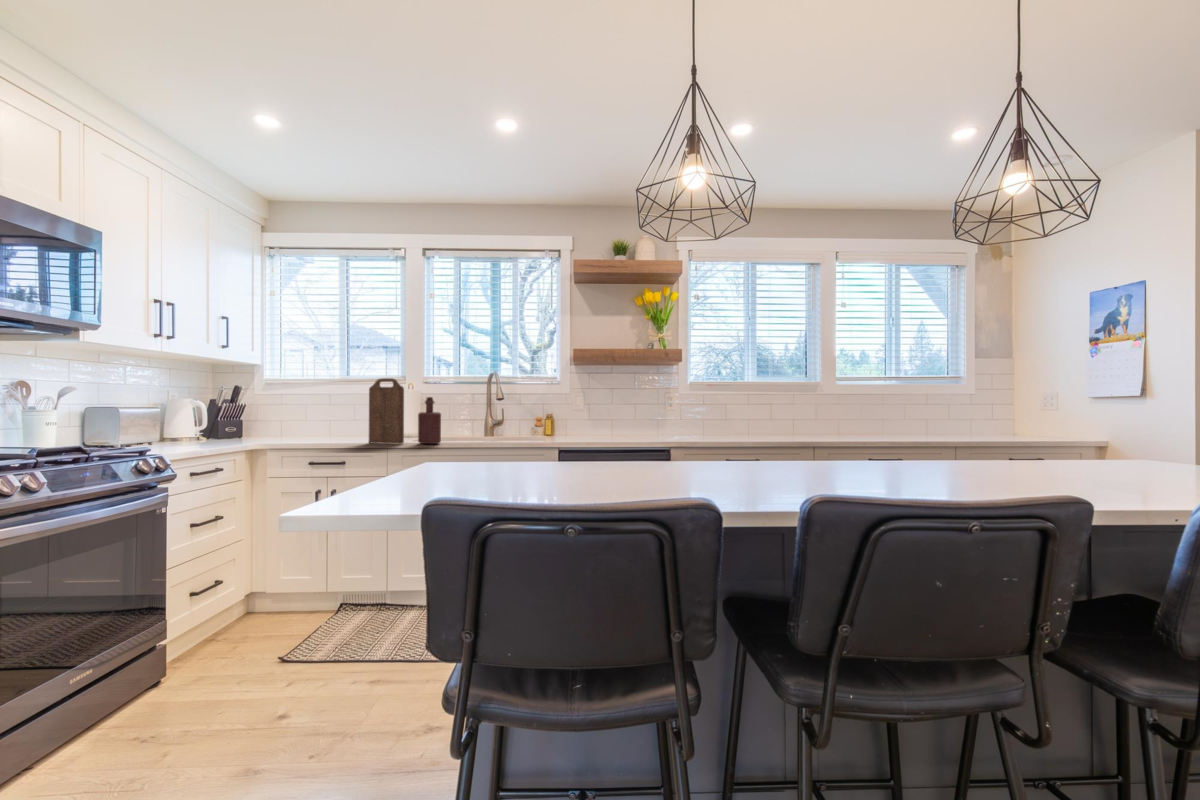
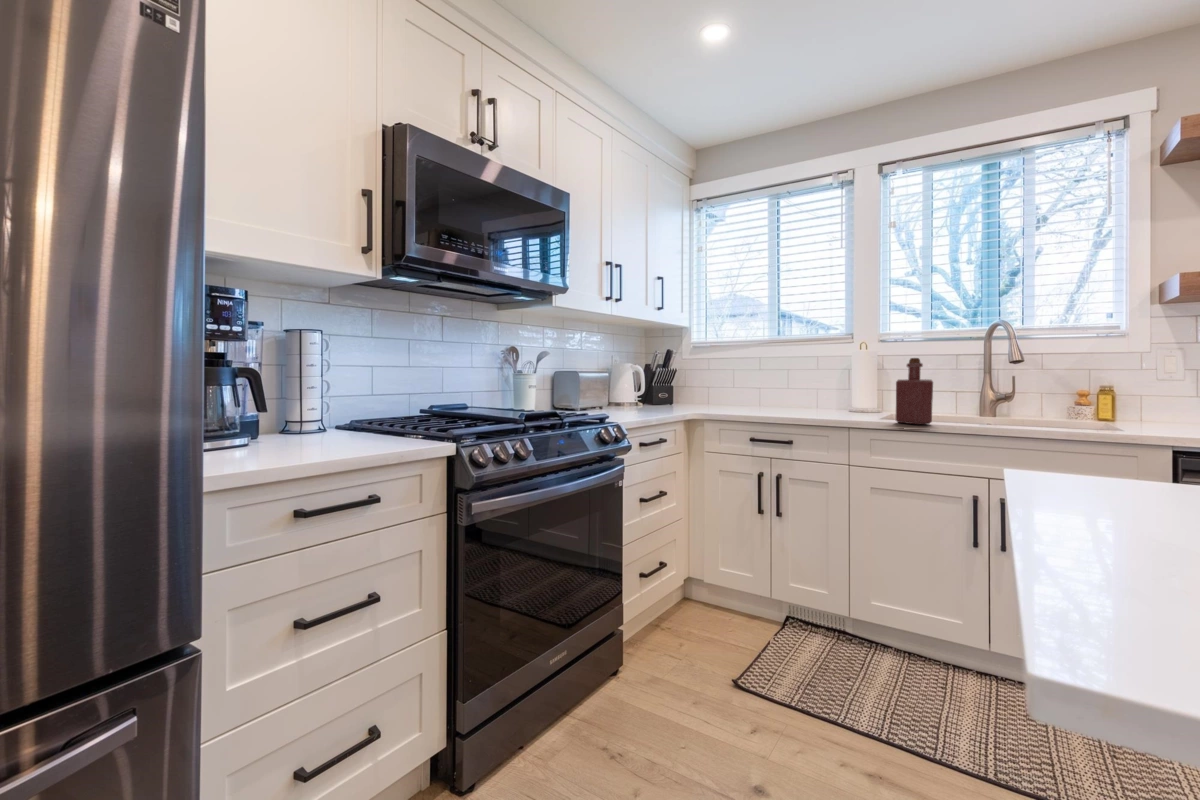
cutting board: present [369,378,404,444] -> none [824,334,876,422]

